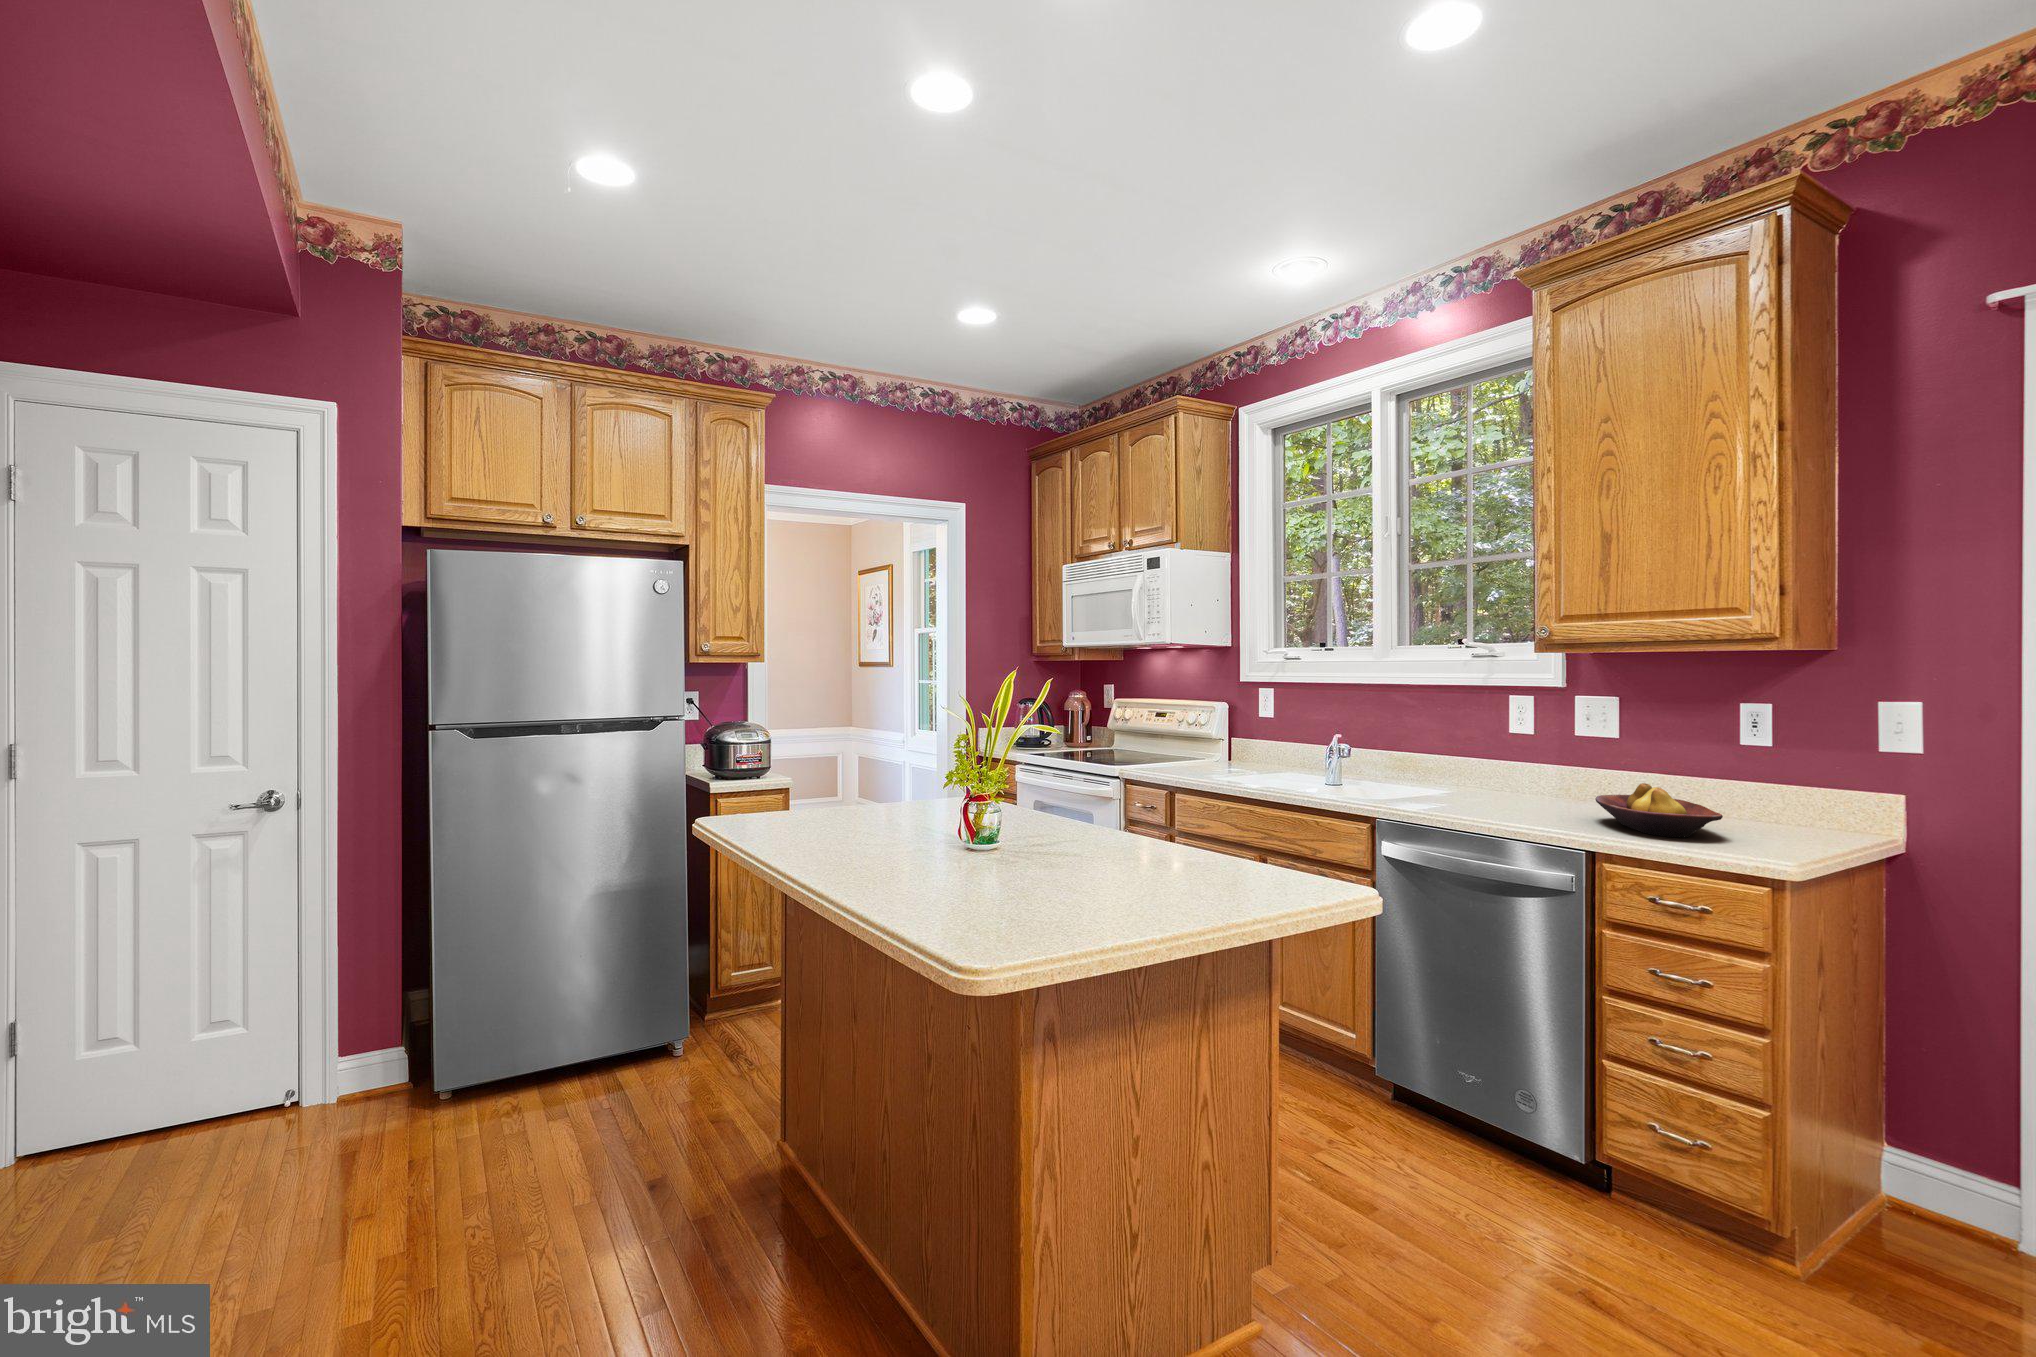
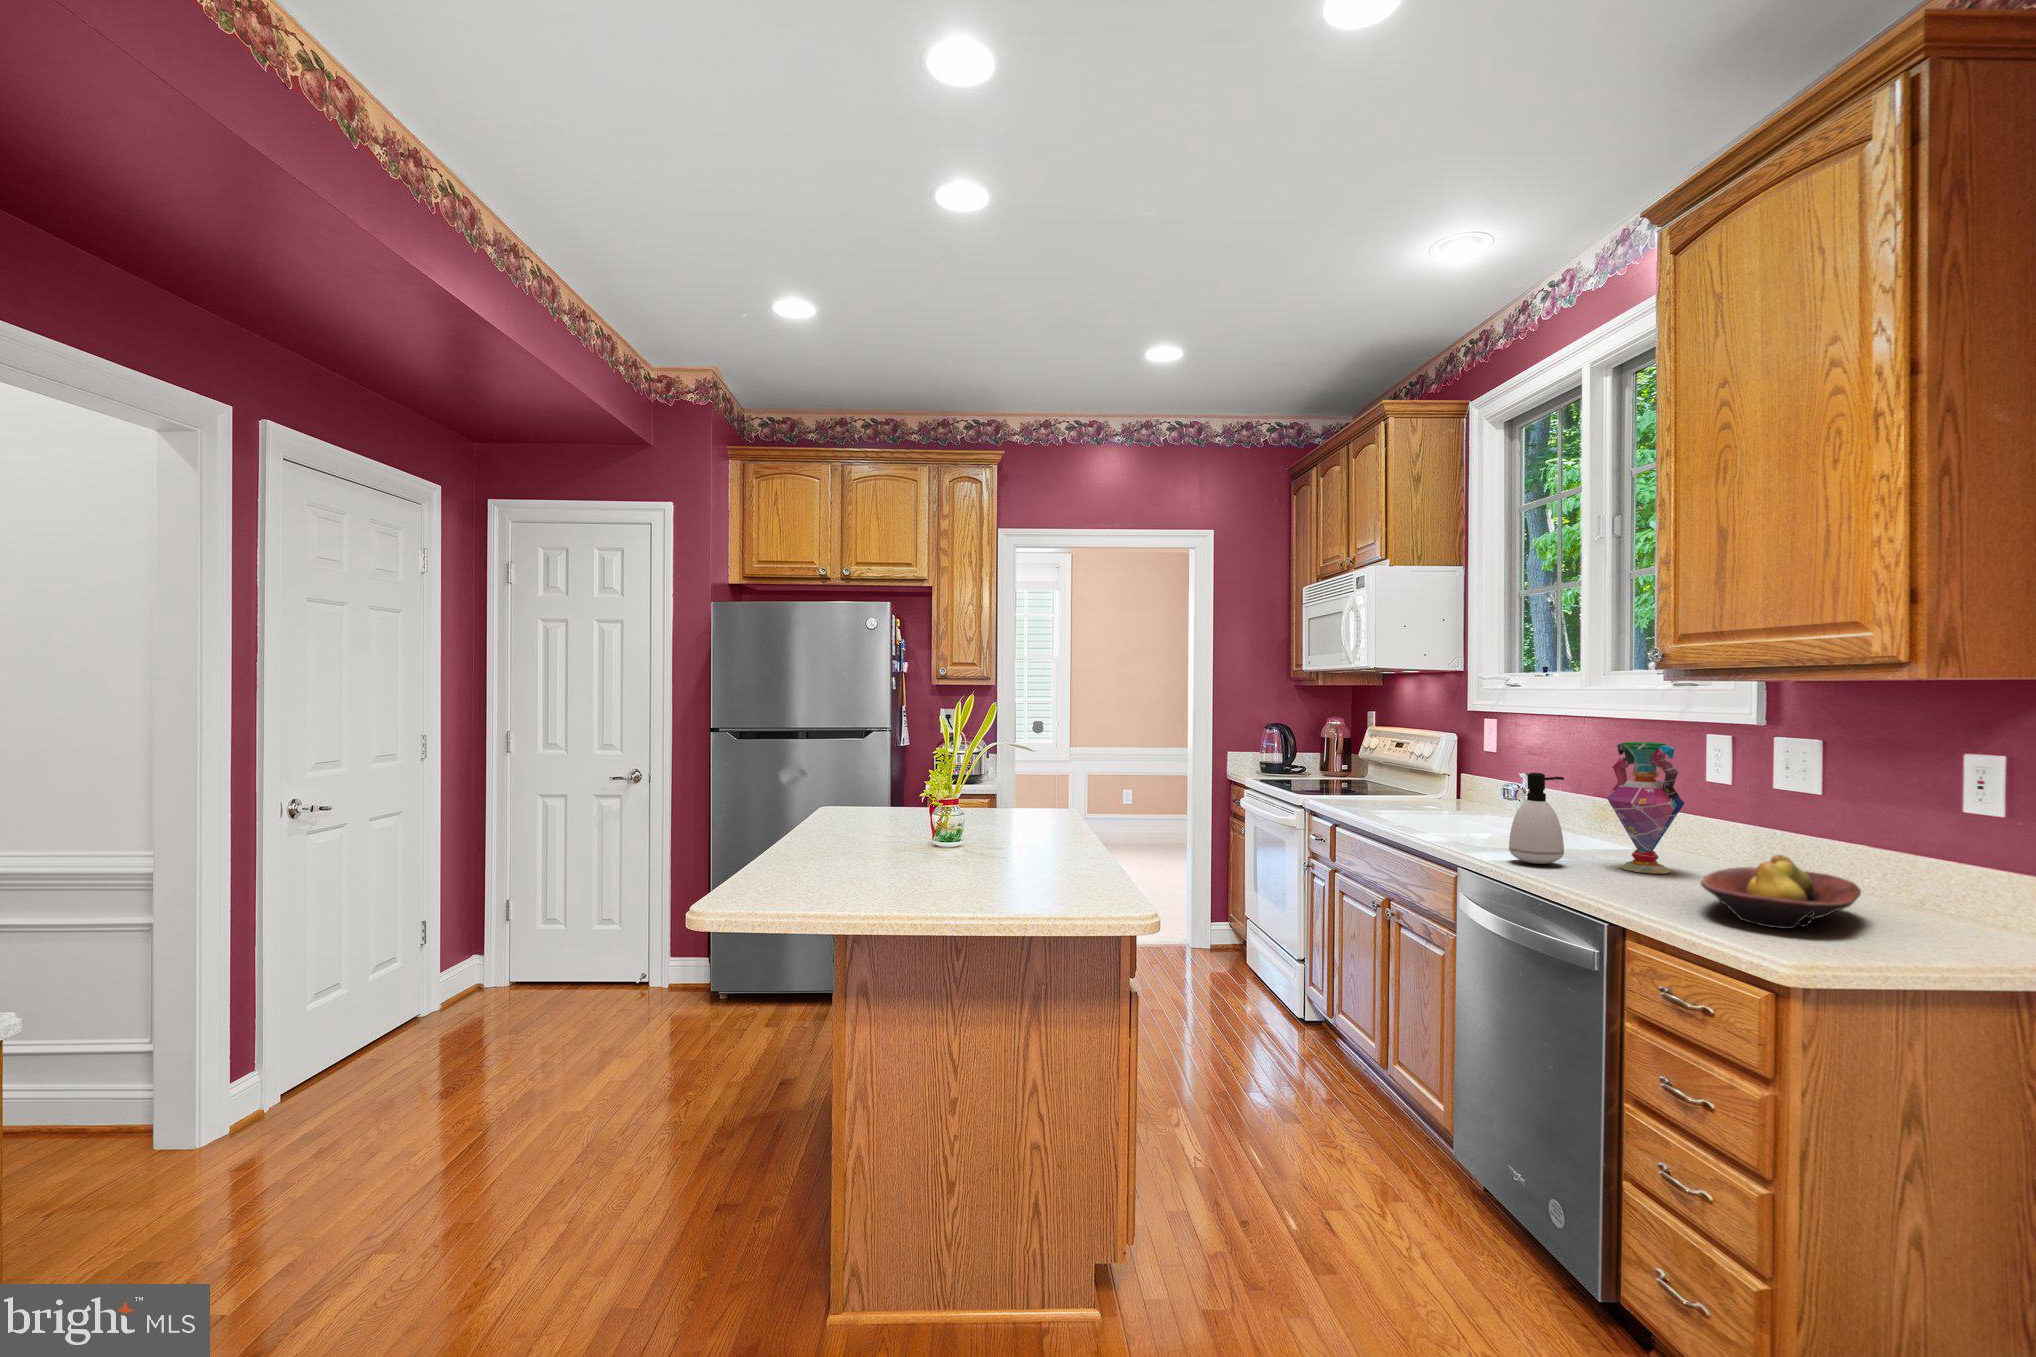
vase: none [1467,702,1528,807] -> present [1607,742,1685,874]
soap dispenser: none [1406,730,1451,806] -> present [1509,773,1564,864]

